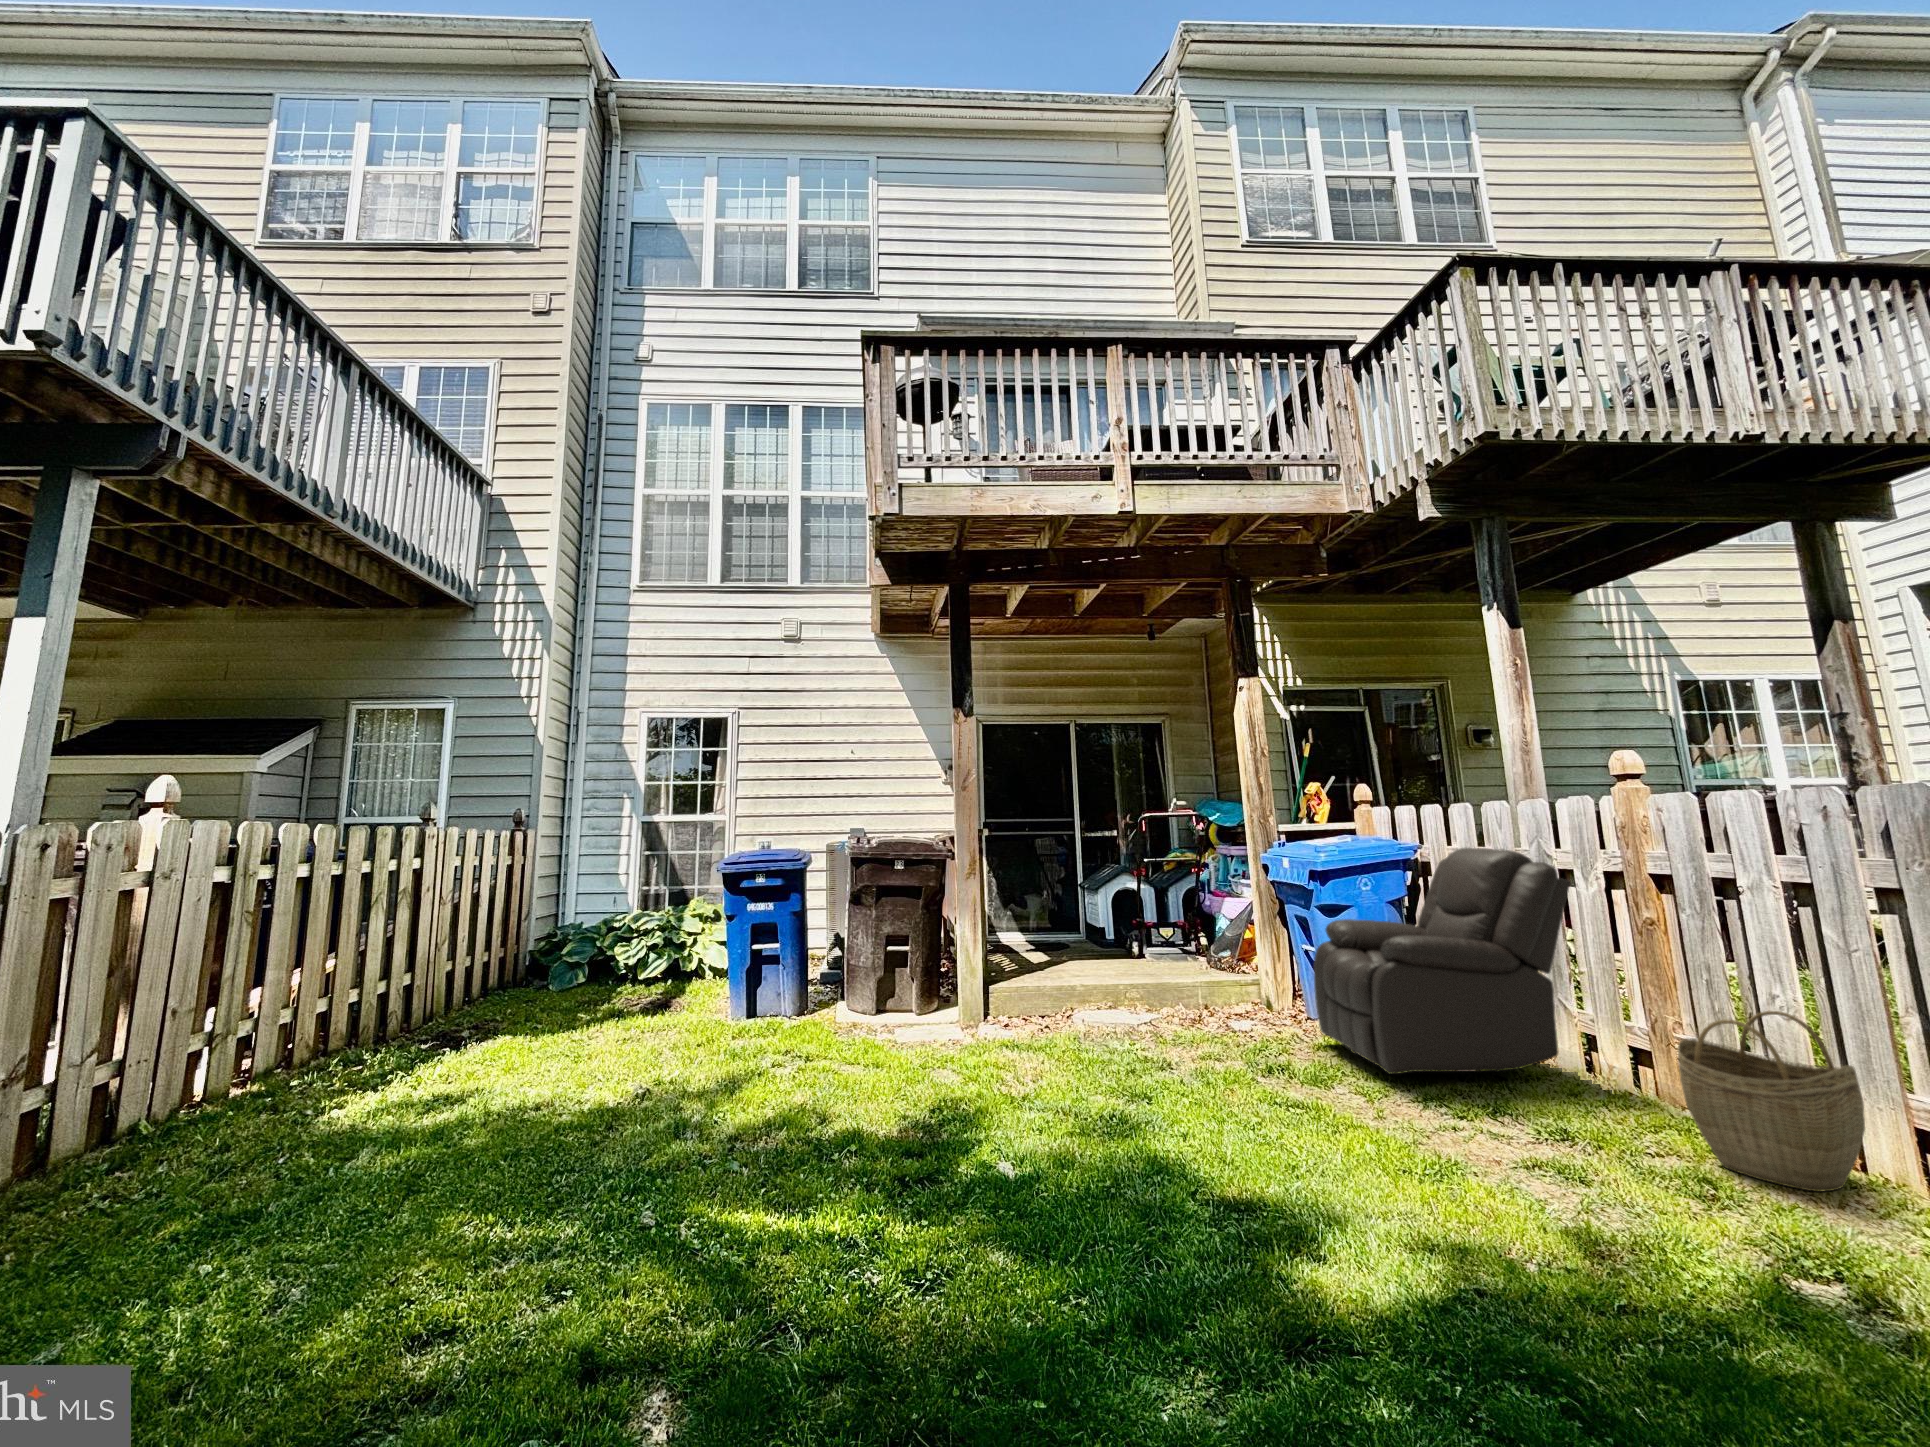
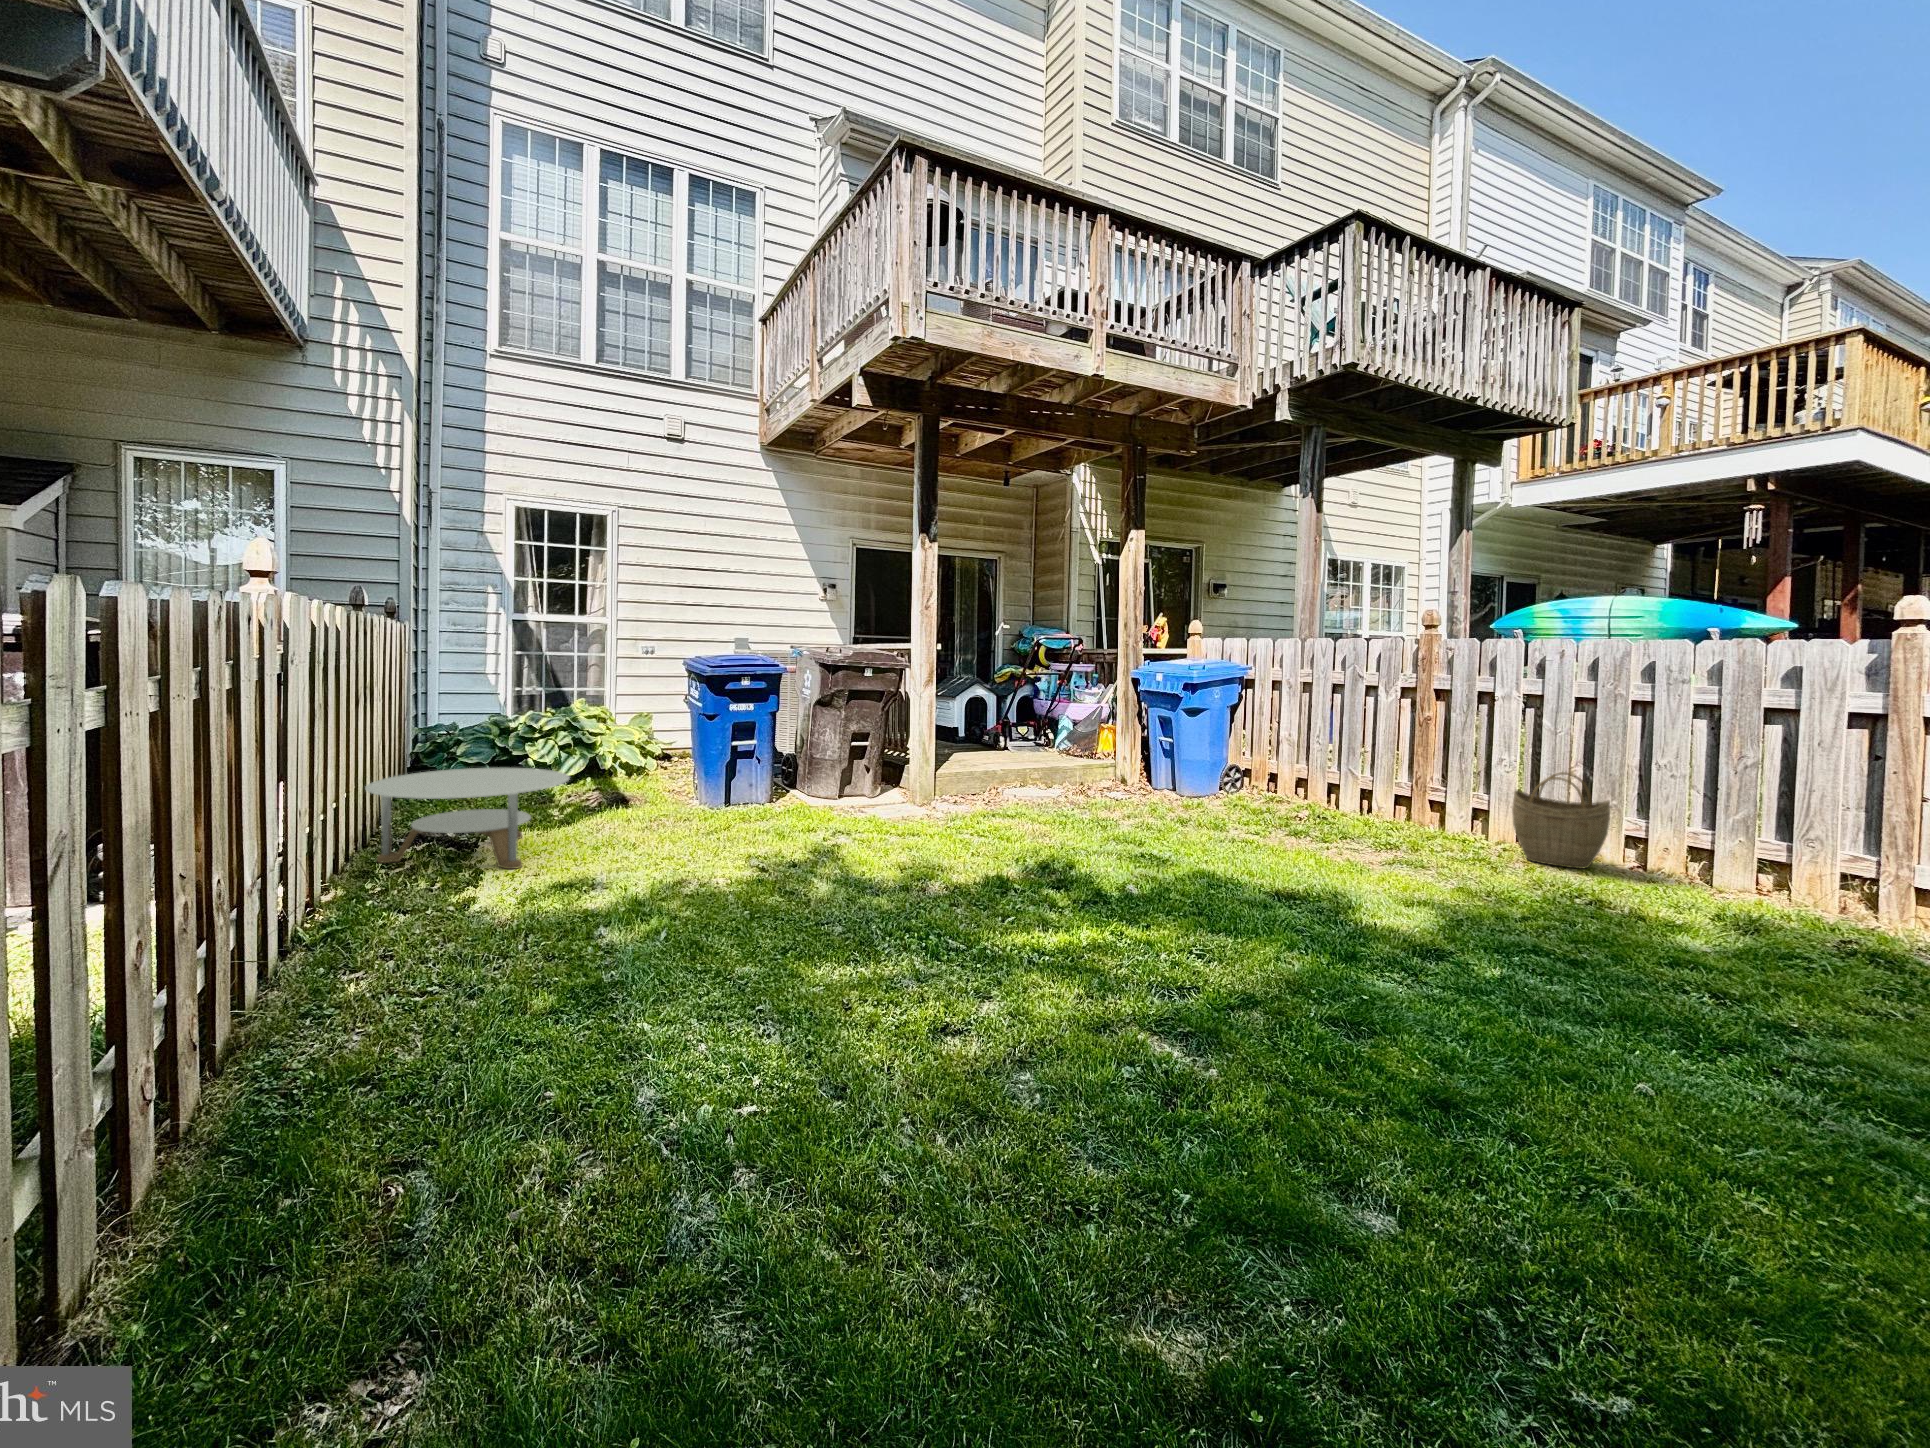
chair: present [1314,848,1570,1074] -> none [1225,672,1415,825]
round table: none [335,971,528,1076] -> present [365,768,570,869]

